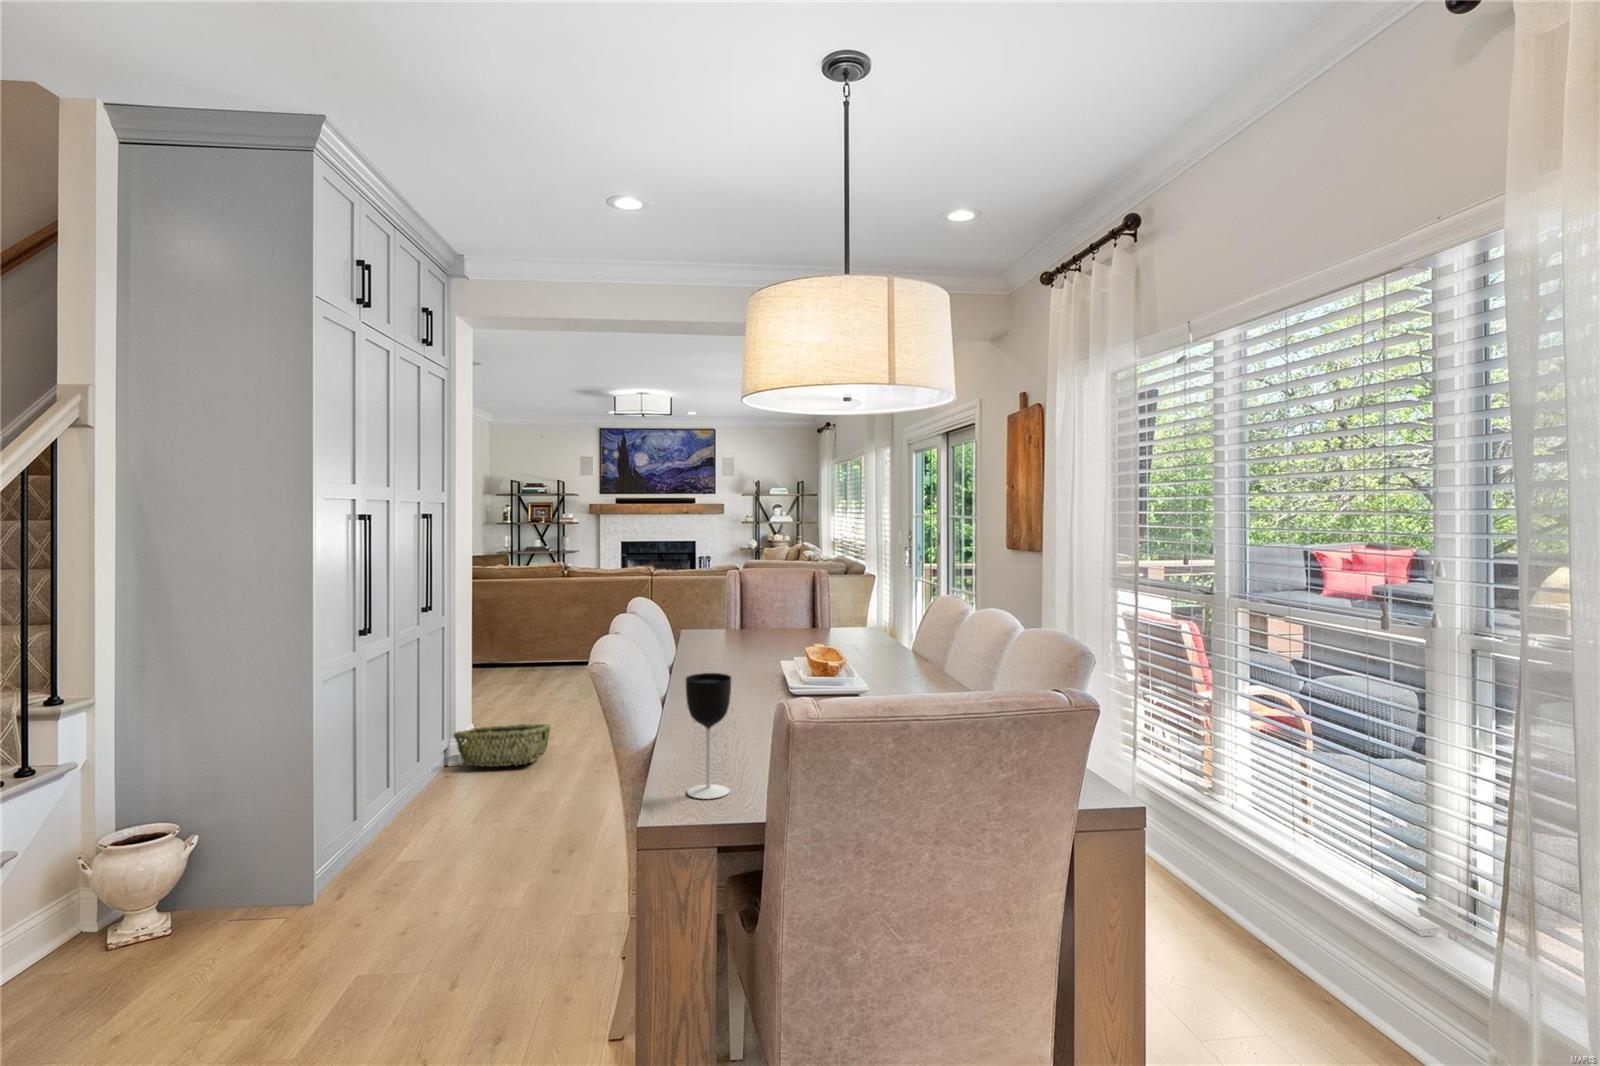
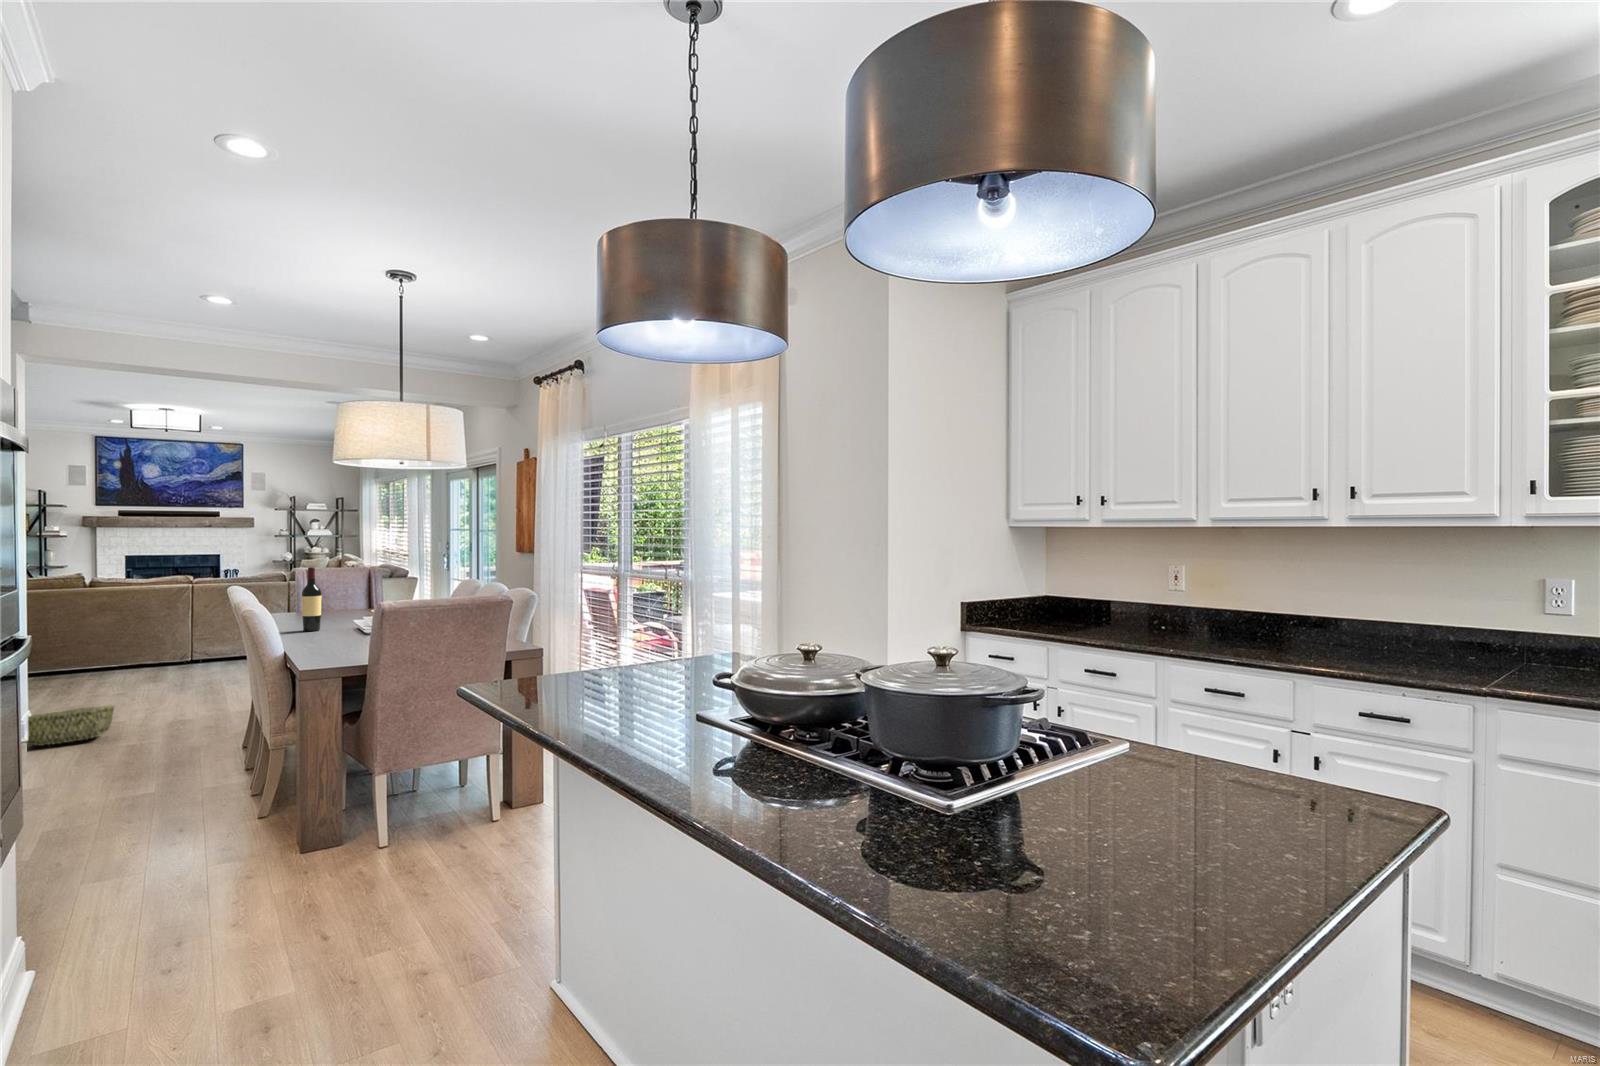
wine bottle: none [703,578,730,682] -> present [302,567,322,631]
wine glass: present [685,673,731,799] -> none [322,604,347,660]

